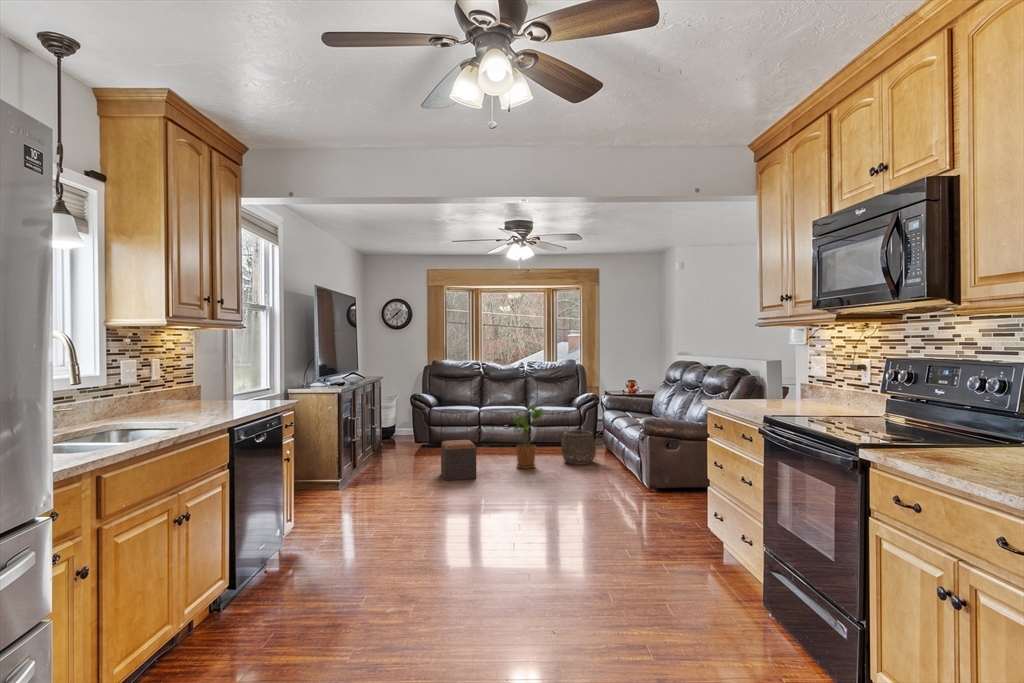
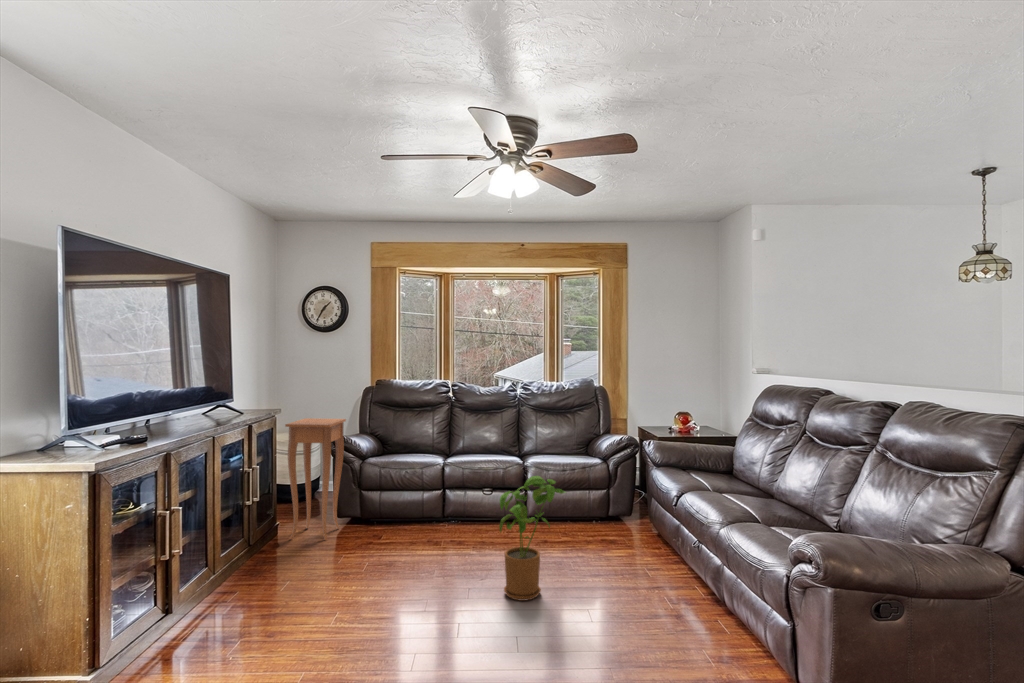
side table: none [389,382,421,452] -> present [285,418,346,540]
woven basket: present [561,430,596,465] -> none [585,513,651,586]
footstool: present [441,440,477,480] -> none [351,550,420,653]

